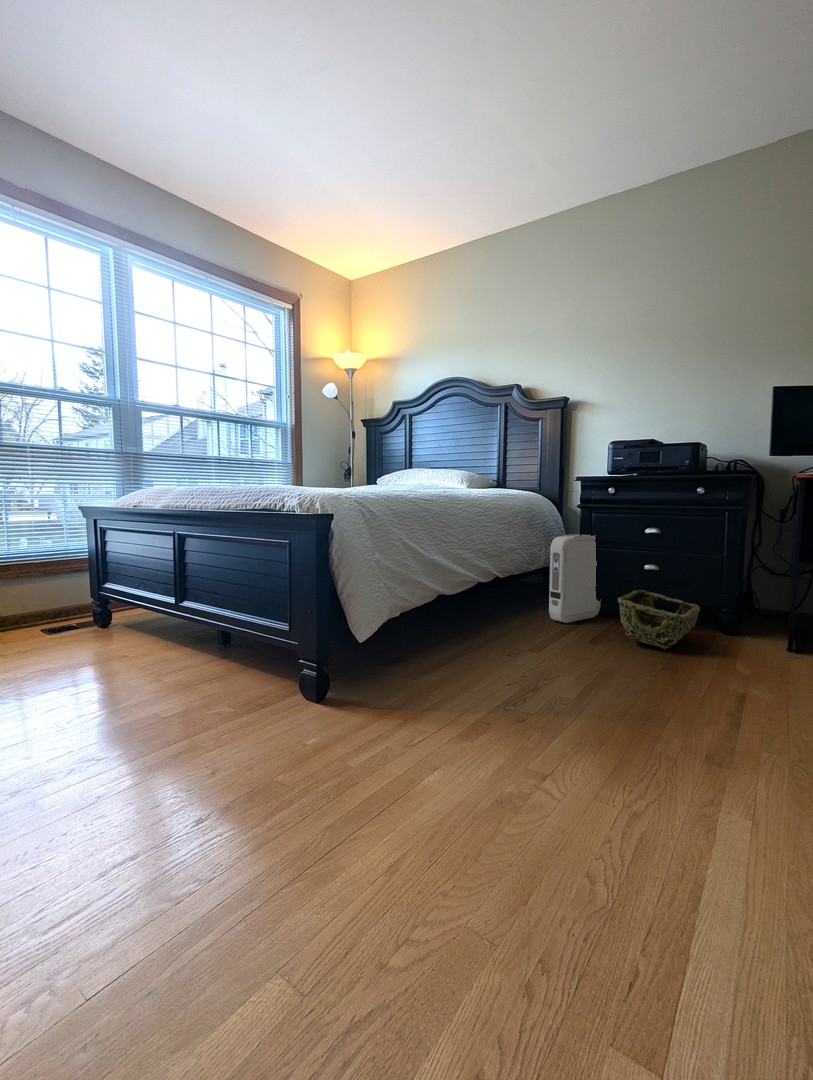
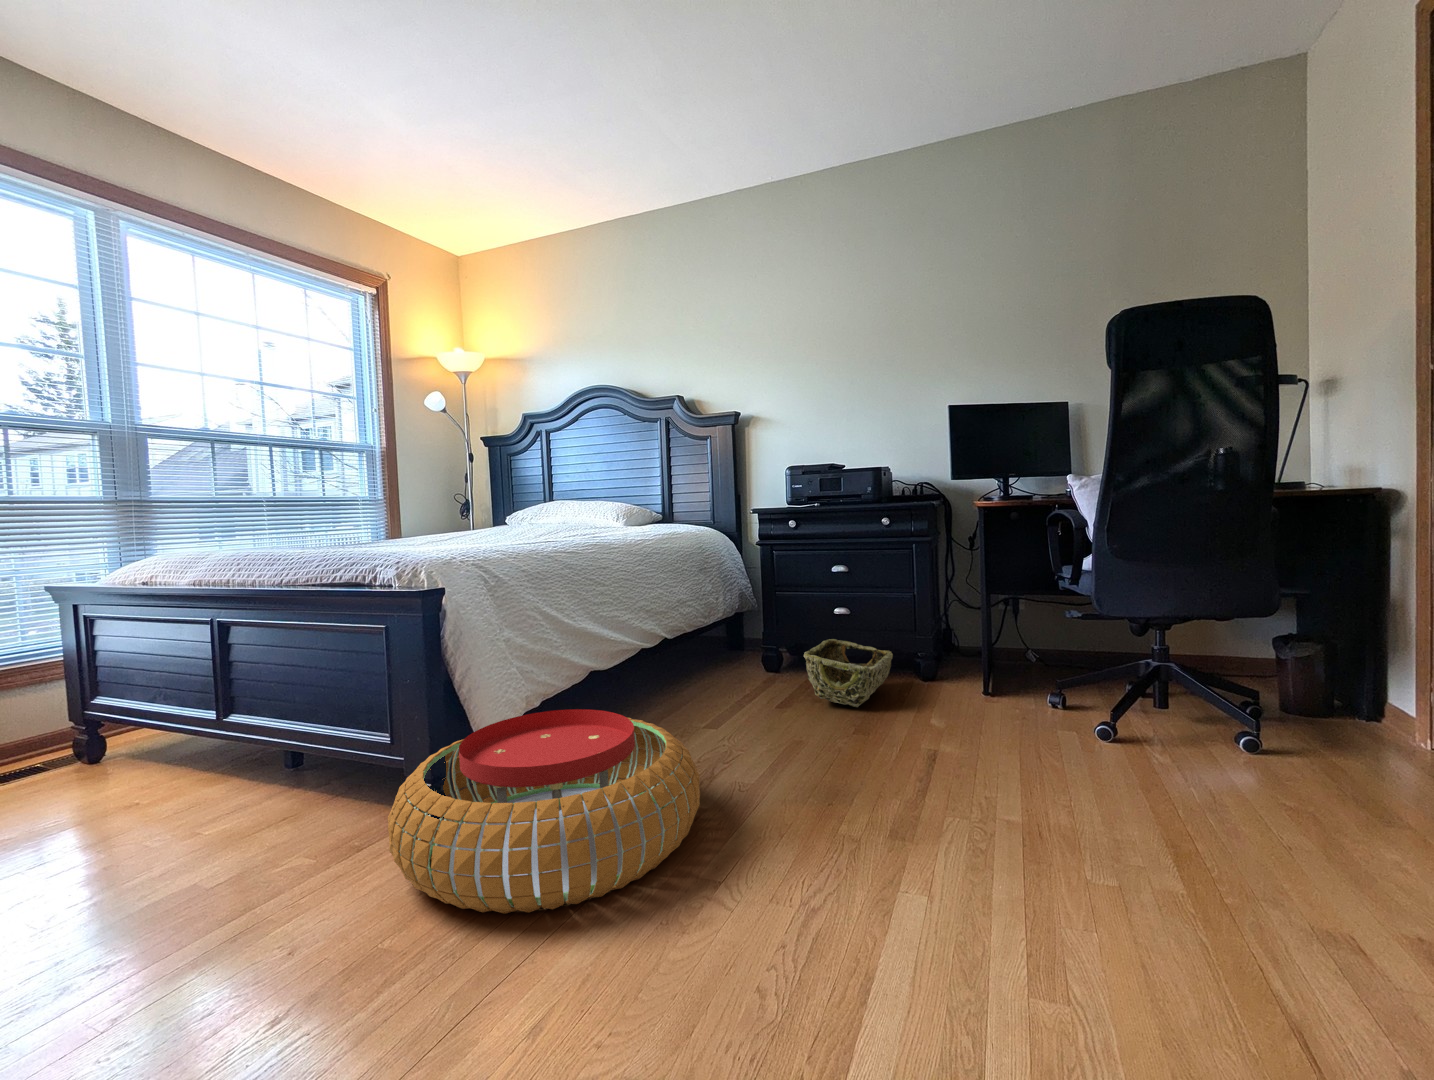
air purifier: present [549,534,601,623] -> none [728,577,791,686]
pouf: none [285,620,533,776] -> present [388,709,700,914]

